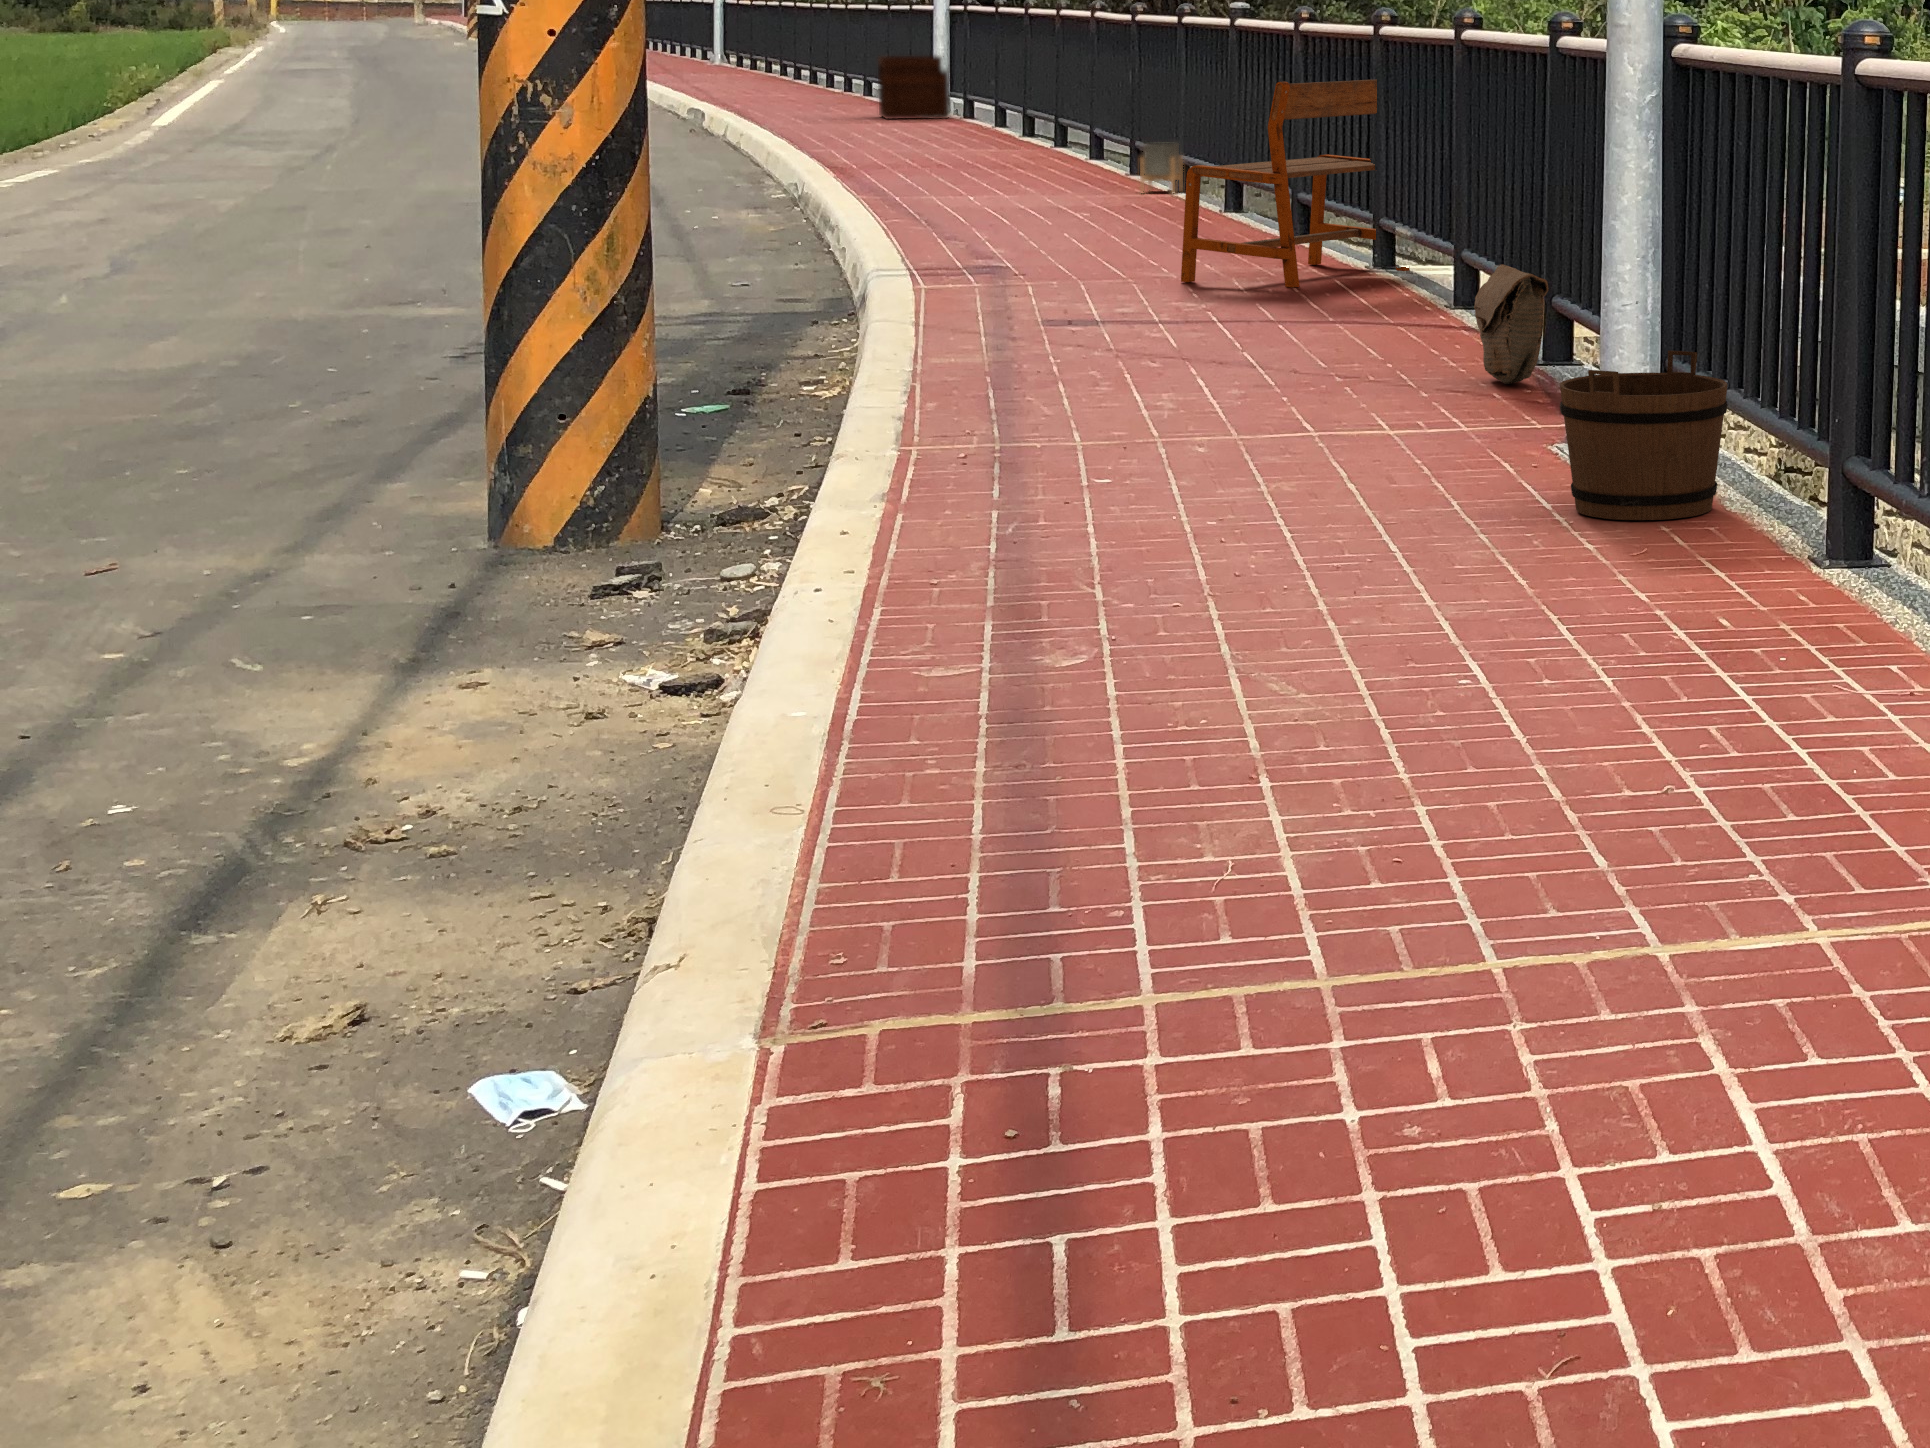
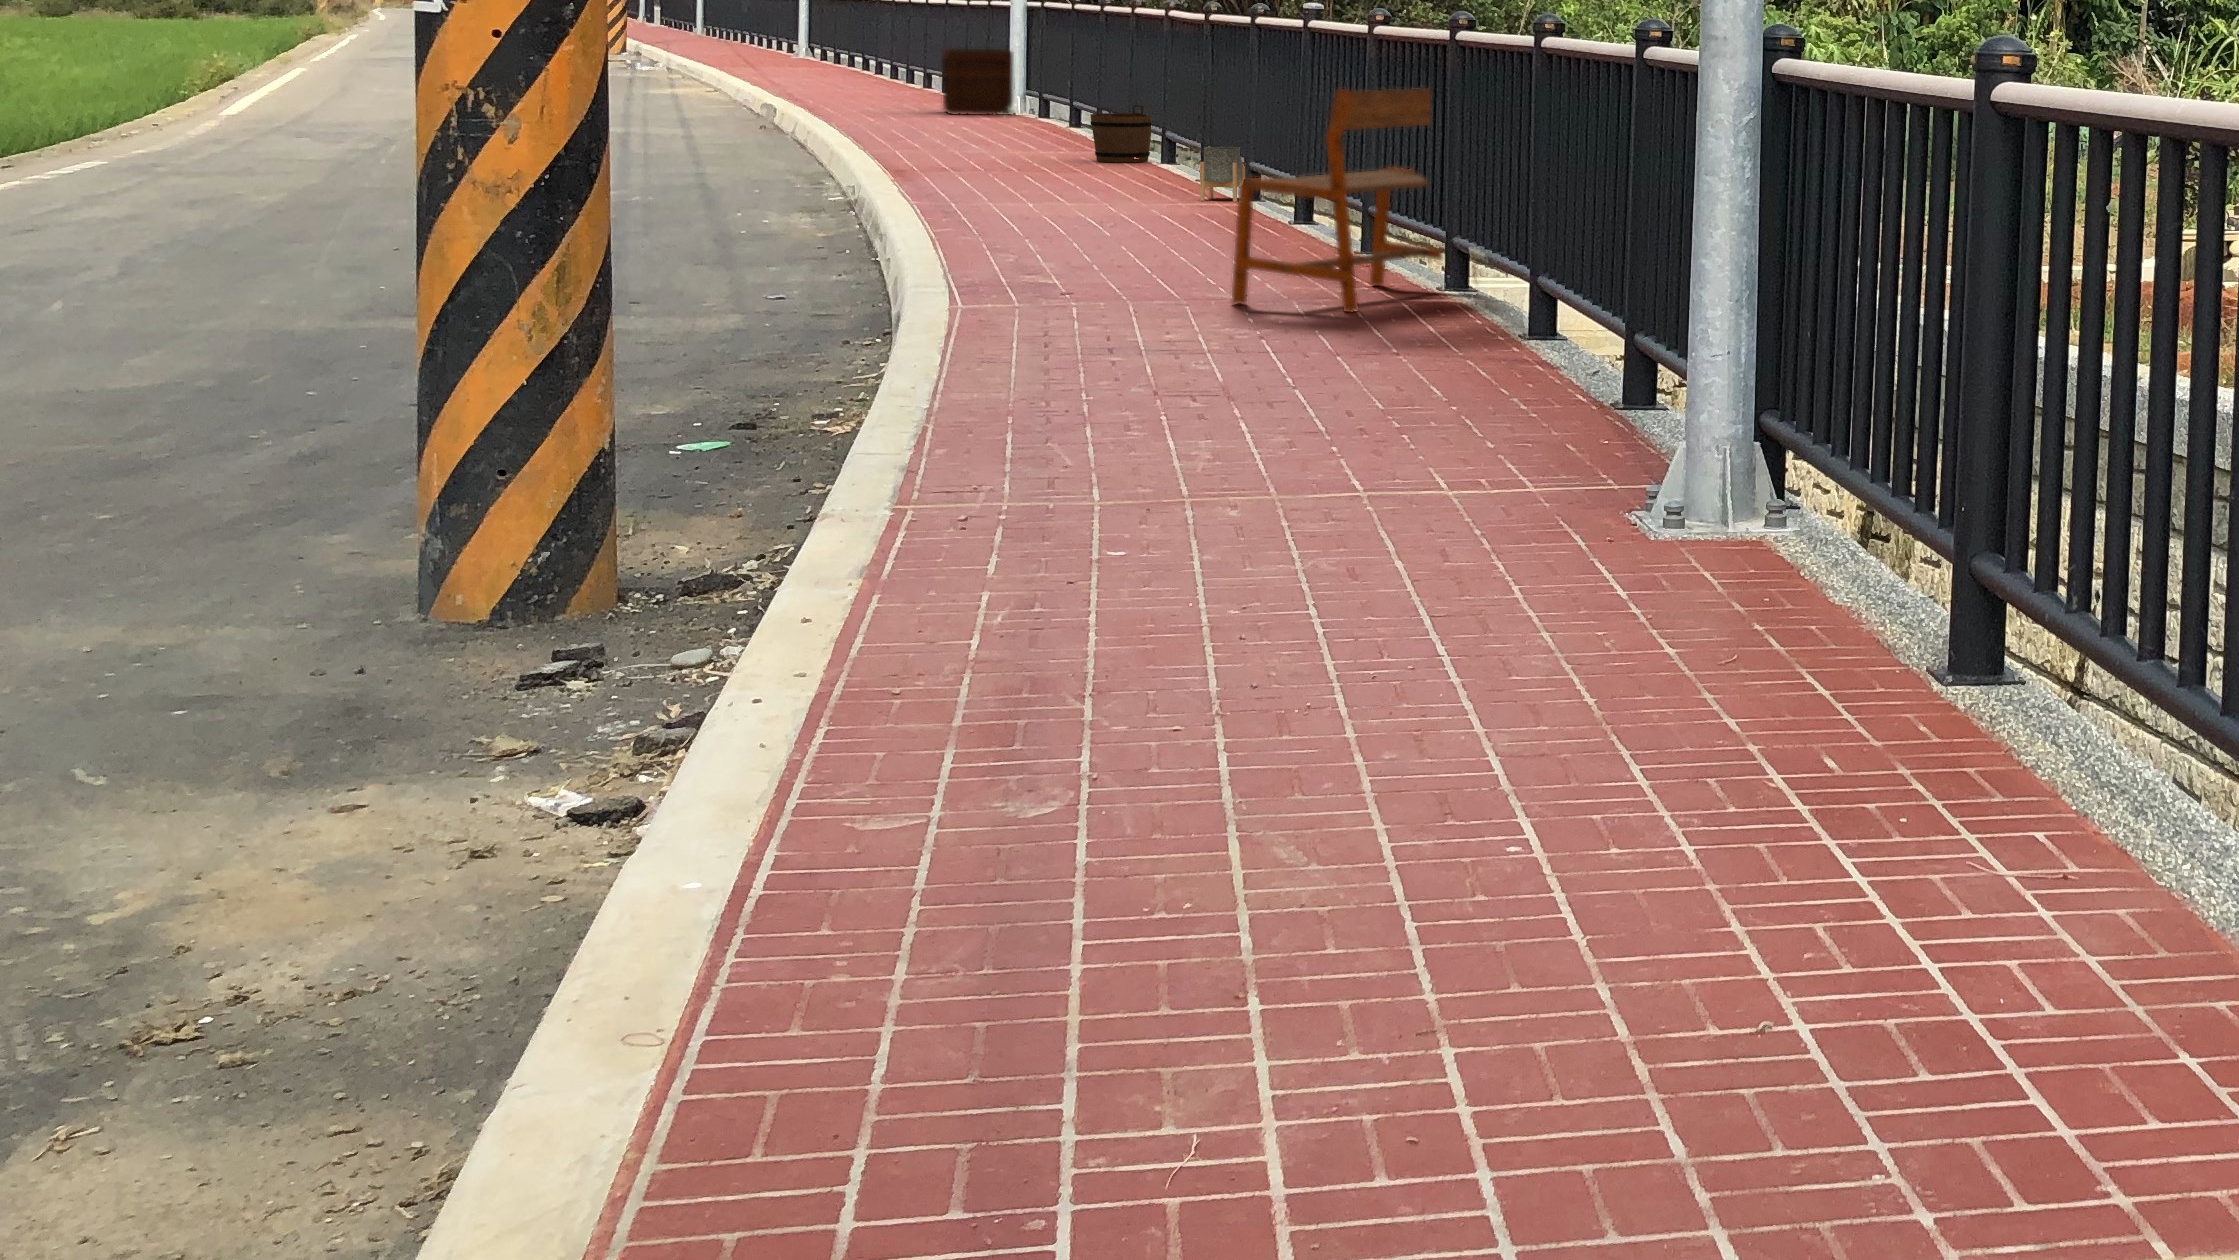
bag: present [1474,264,1549,384] -> none [1544,301,1627,435]
bucket: present [1560,351,1728,520] -> present [1090,105,1151,162]

